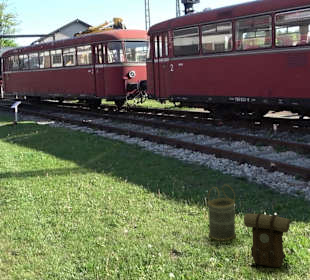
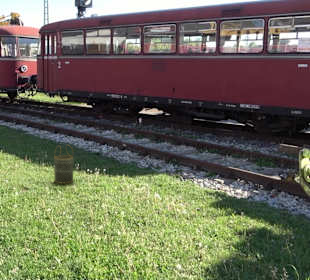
backpack: present [244,213,290,267] -> none [71,159,100,195]

